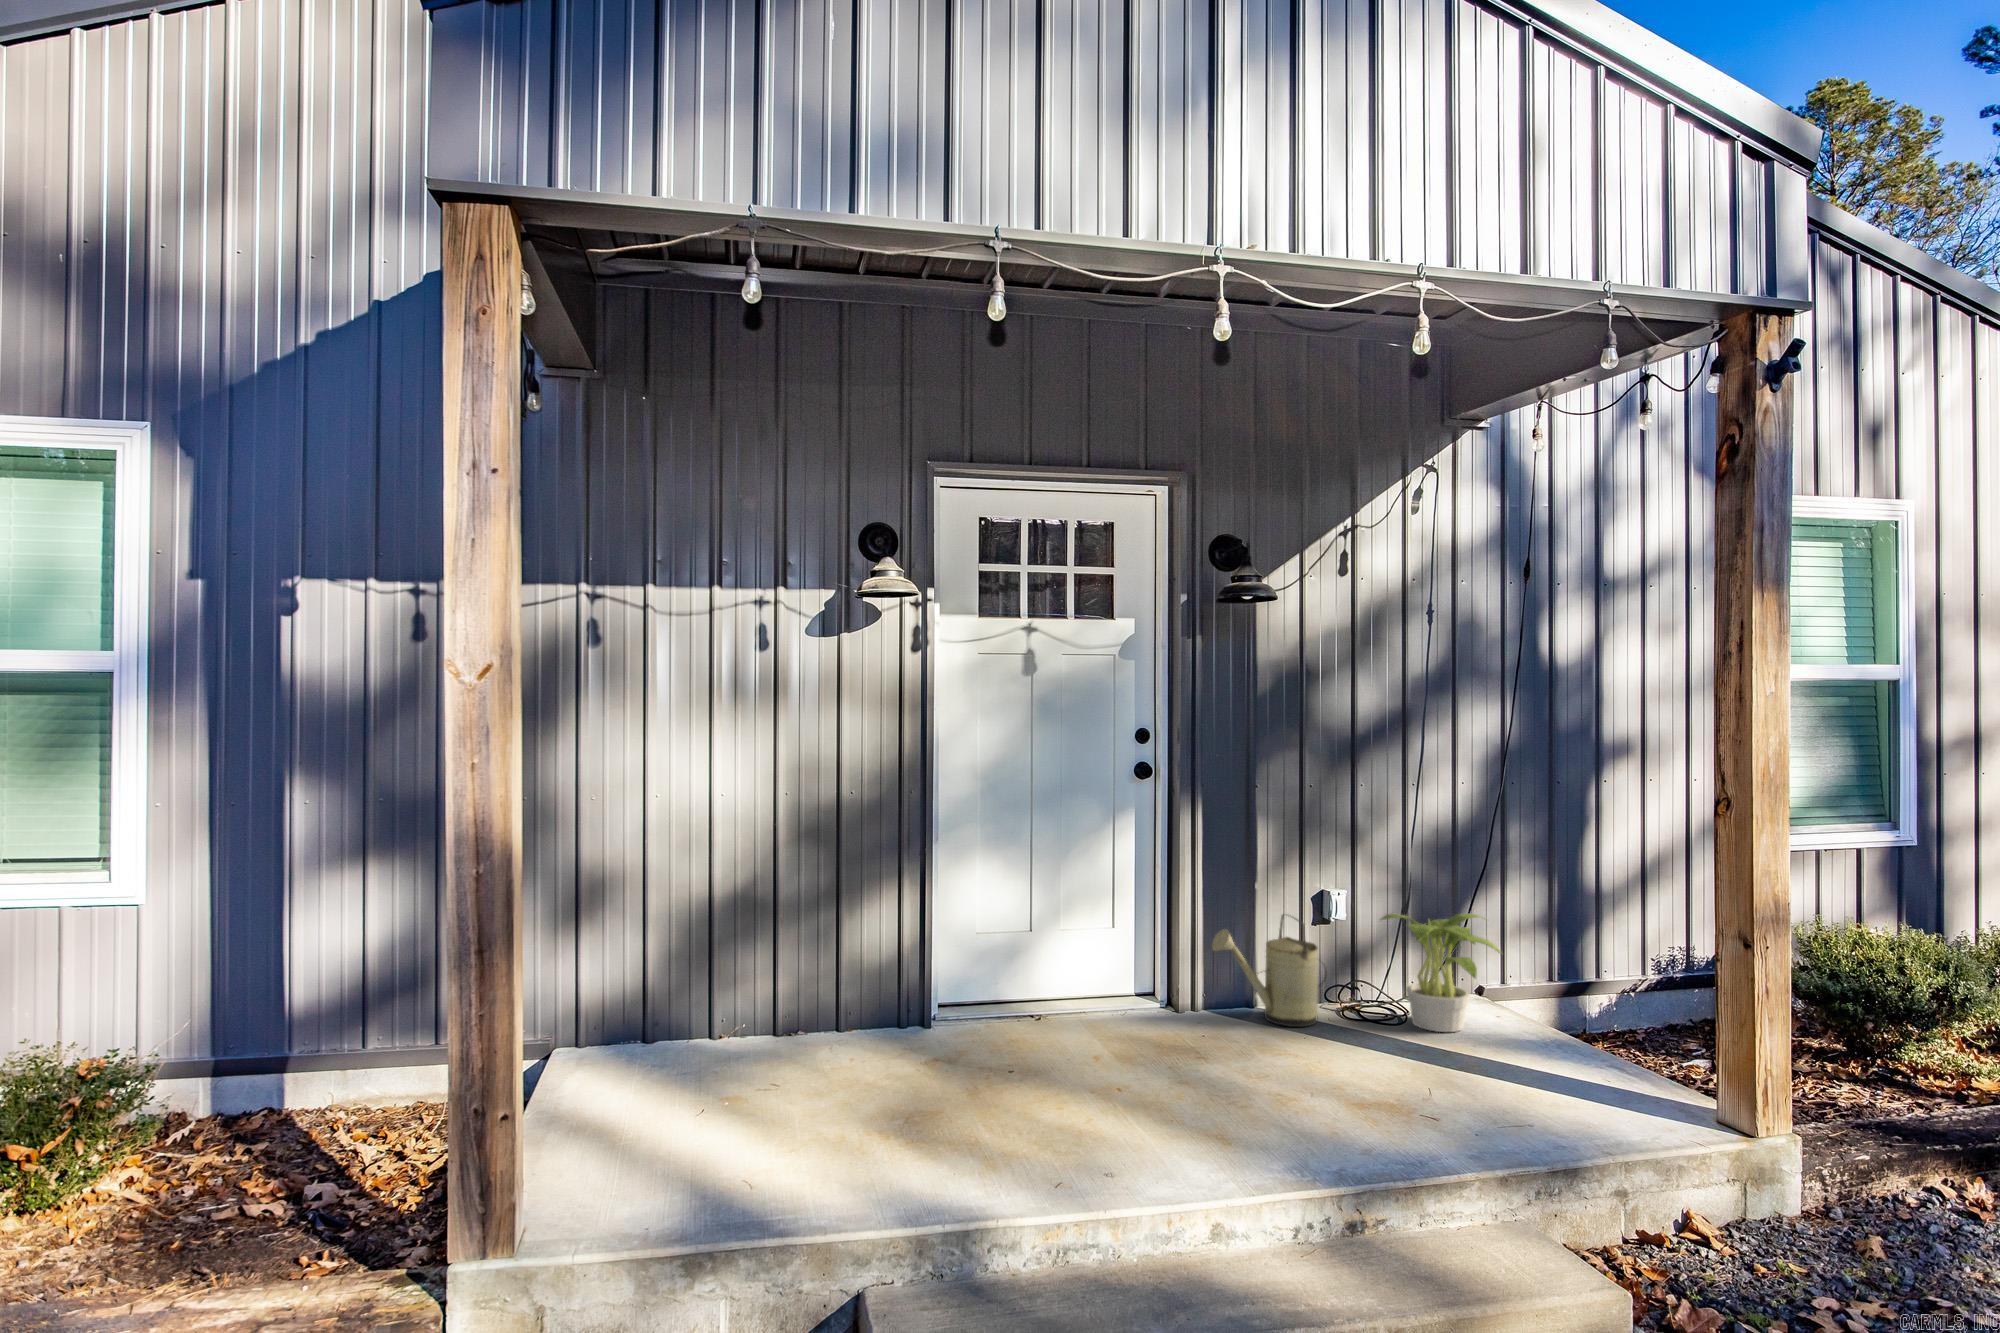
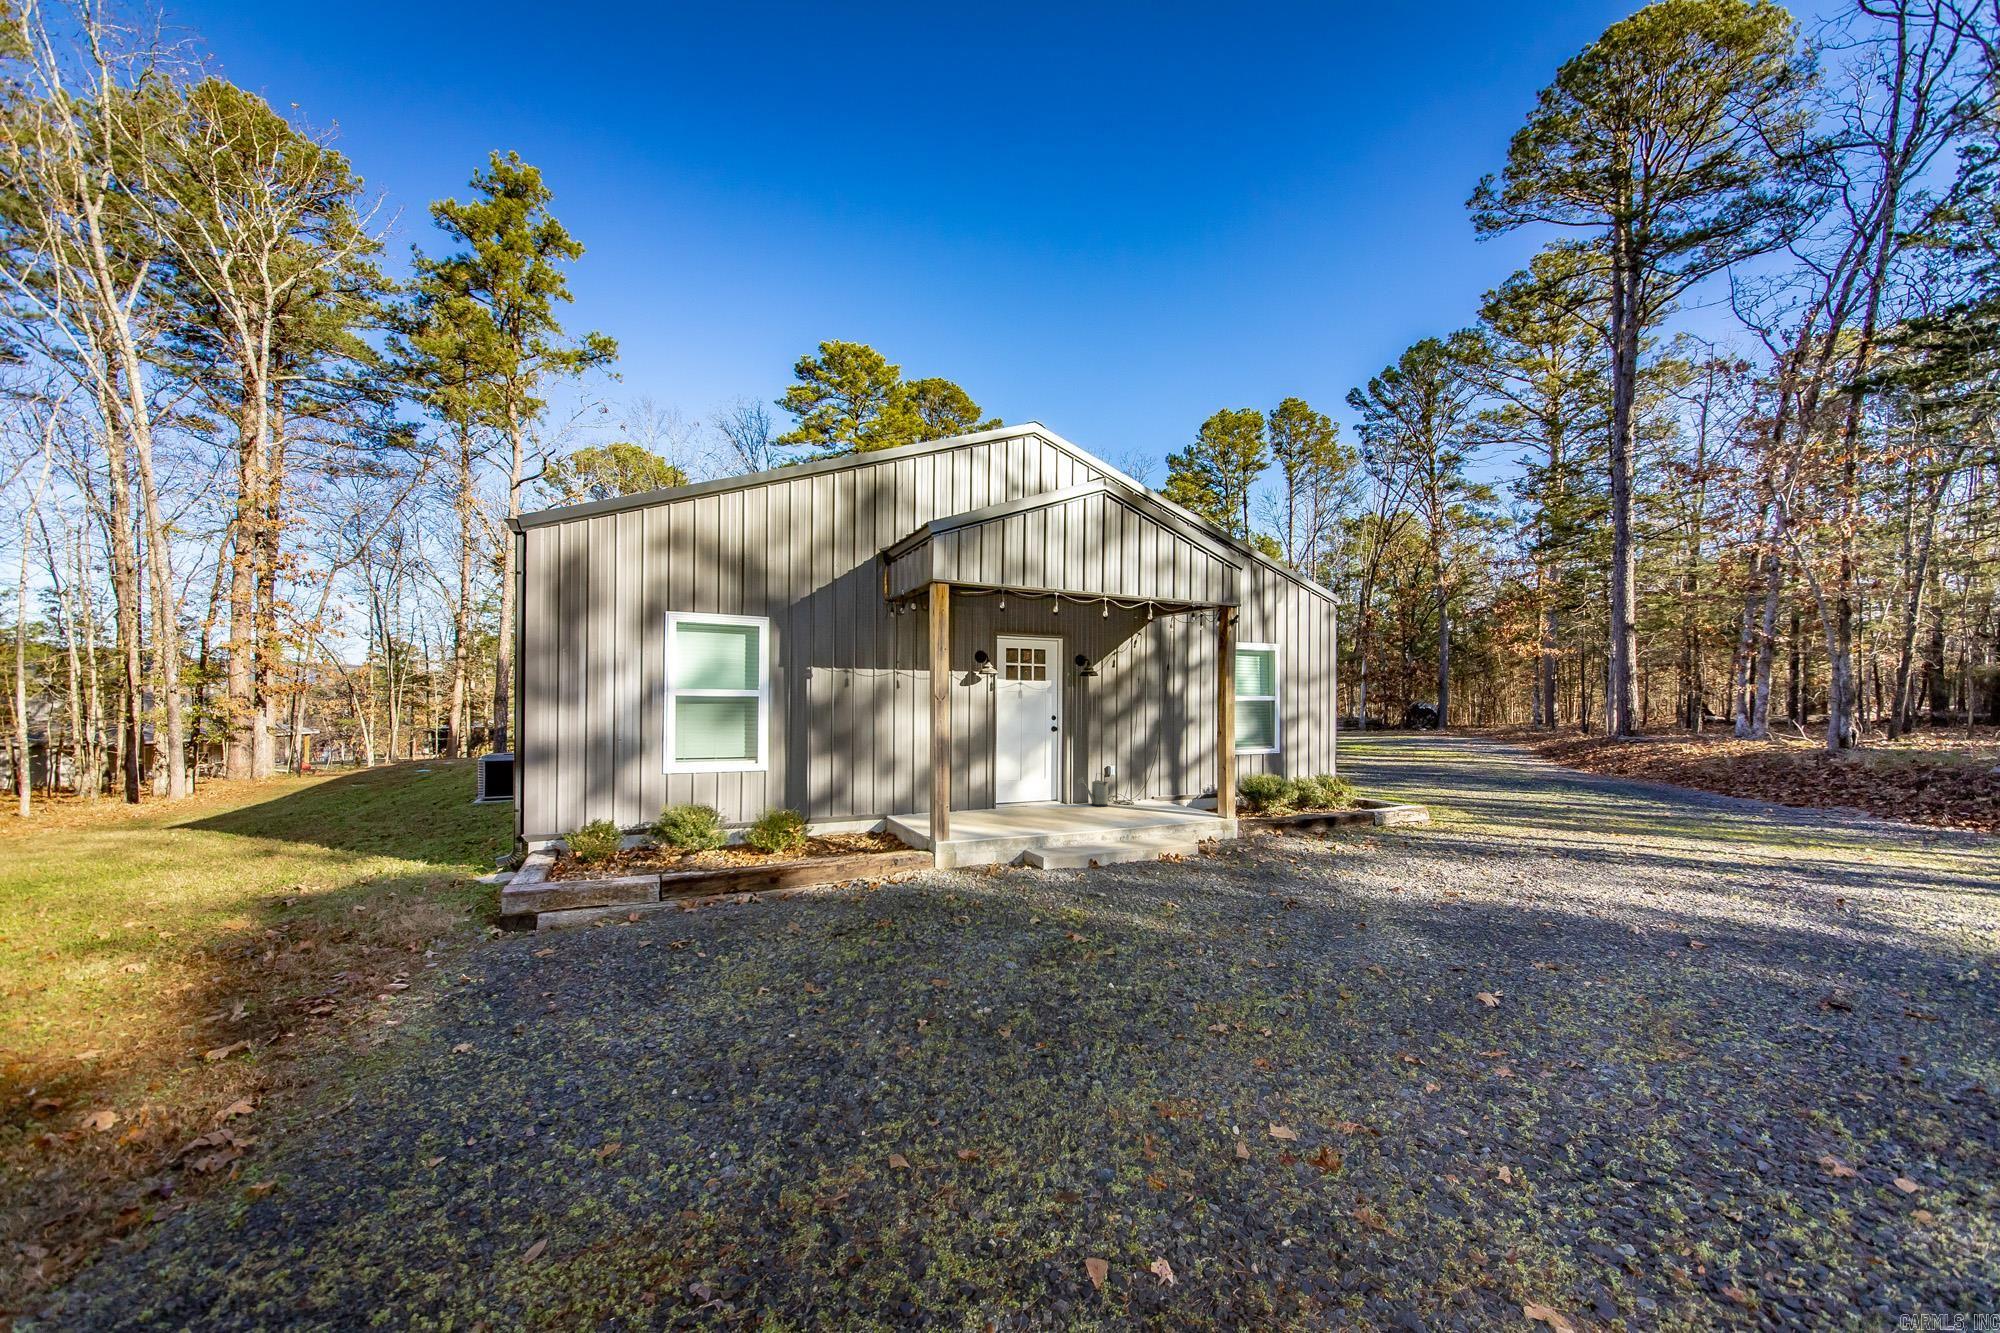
potted plant: present [1381,913,1501,1032] -> none [1126,771,1161,806]

